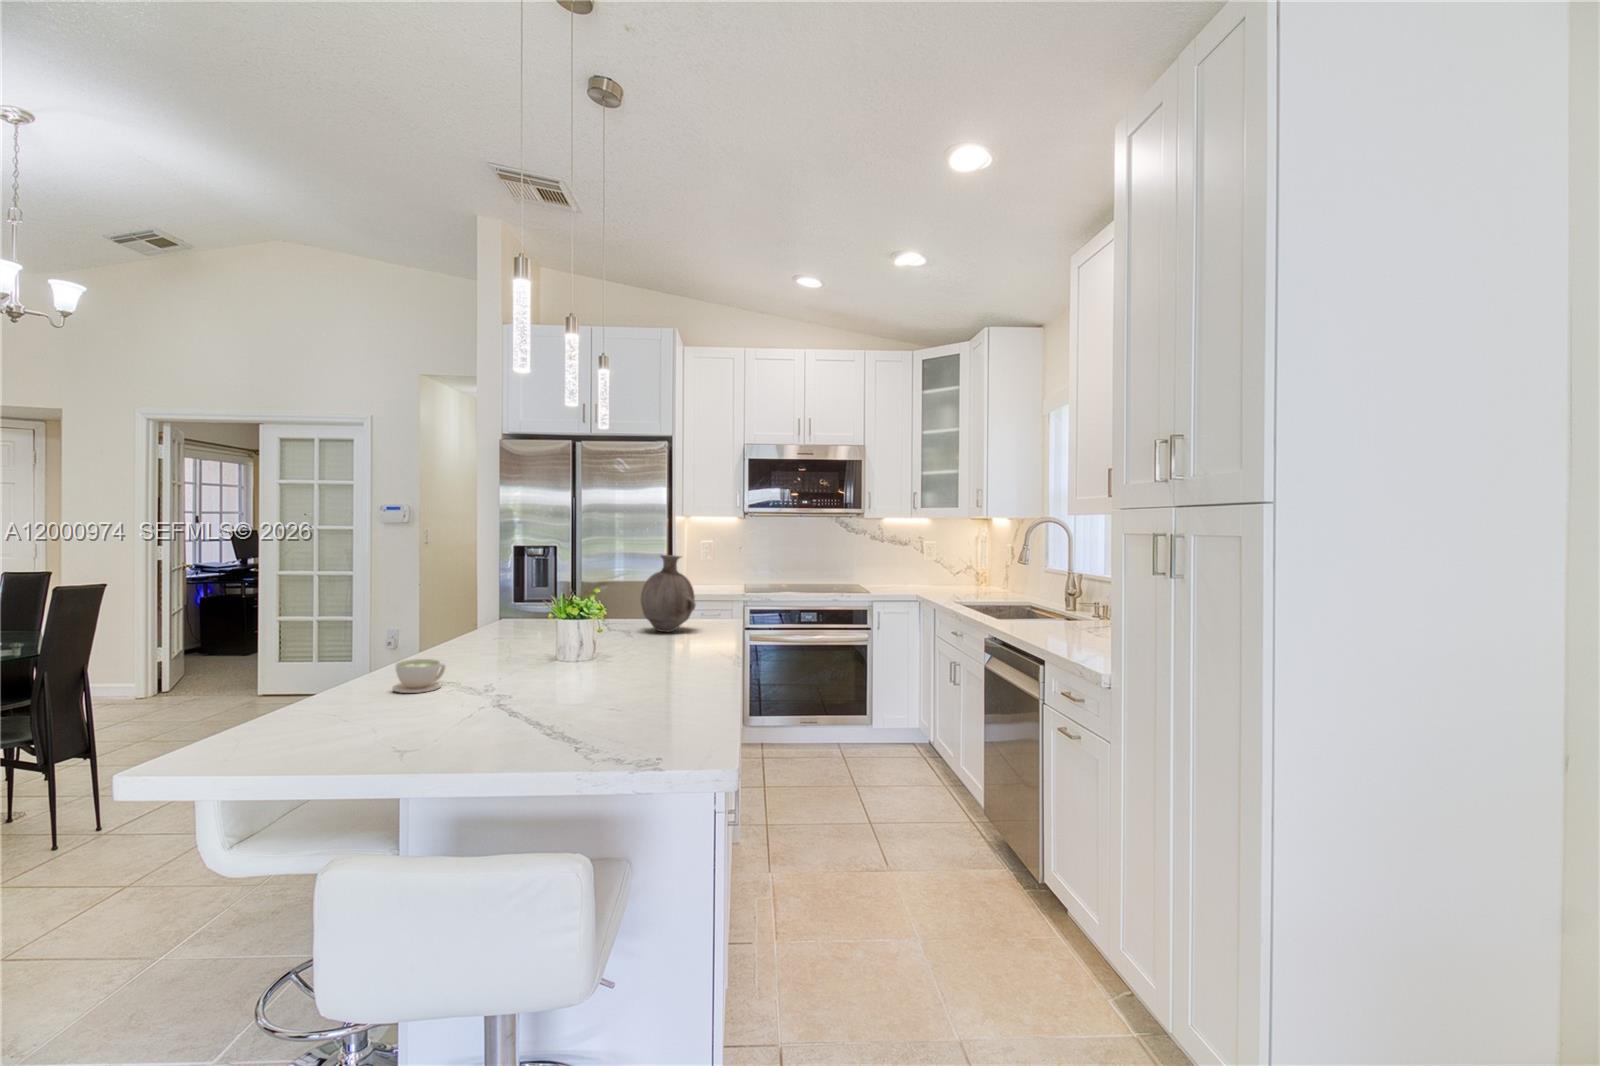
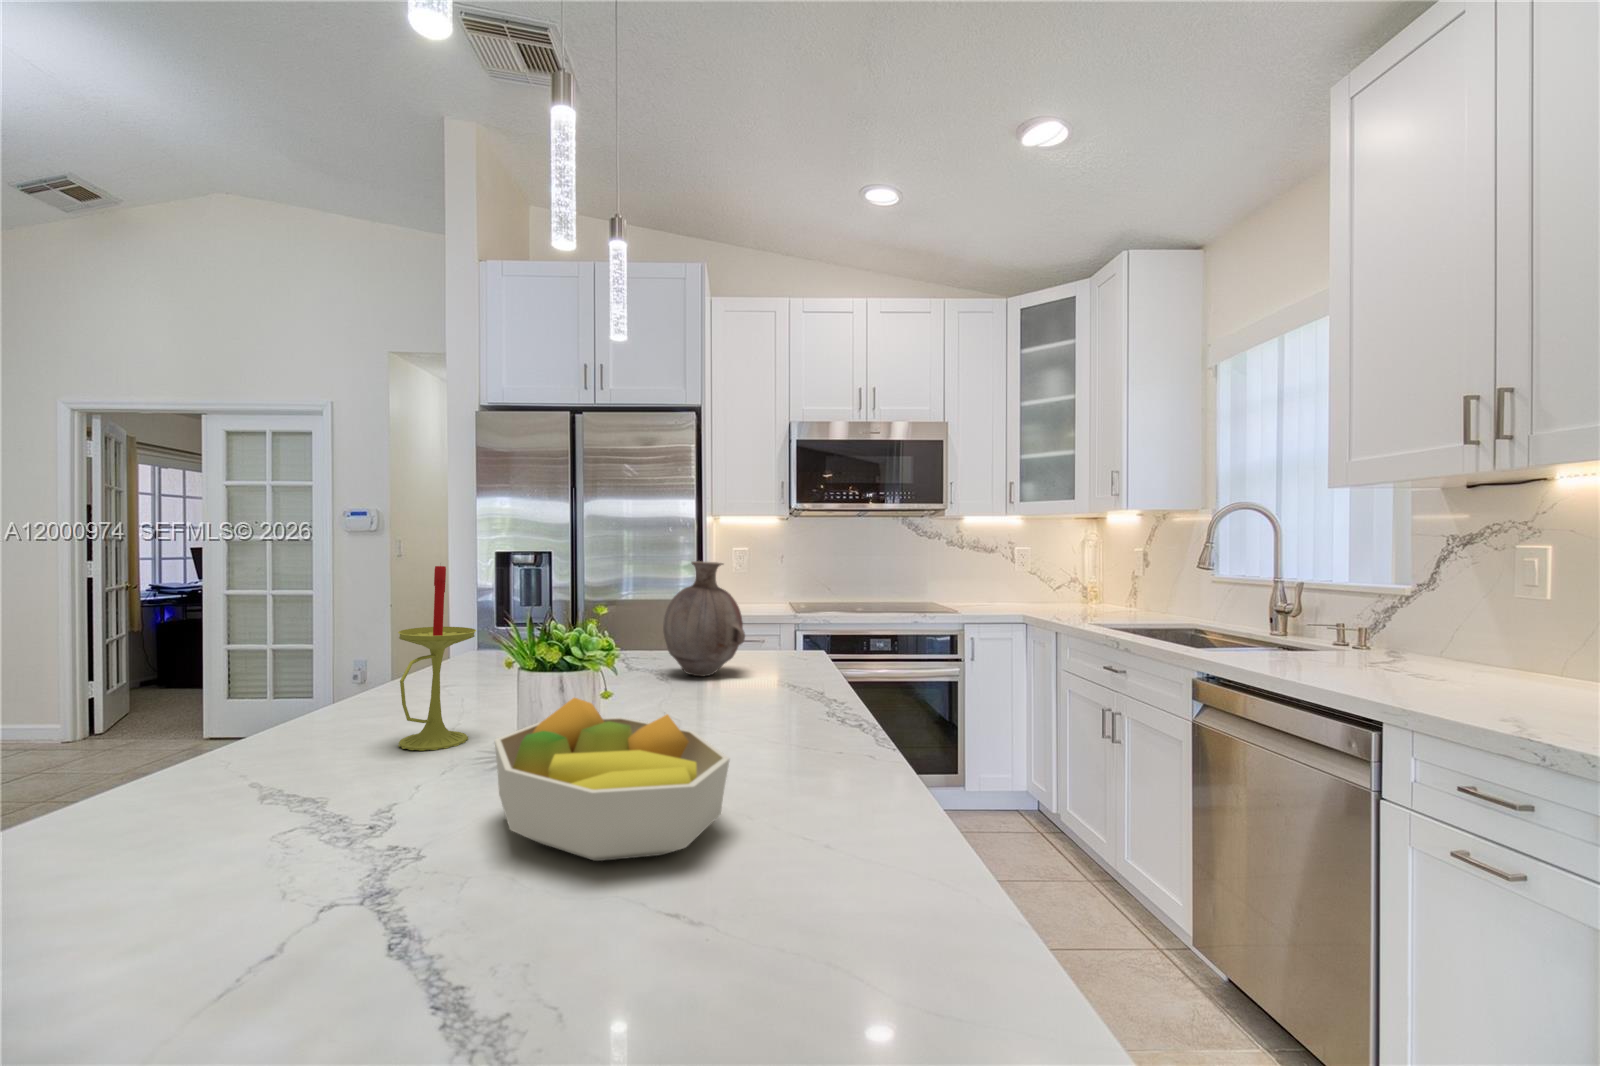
candle: none [483,556,528,665] -> present [398,566,476,750]
fruit bowl: none [551,630,670,701] -> present [495,698,730,861]
coffee cup: present [393,659,445,693] -> none [181,756,299,833]

